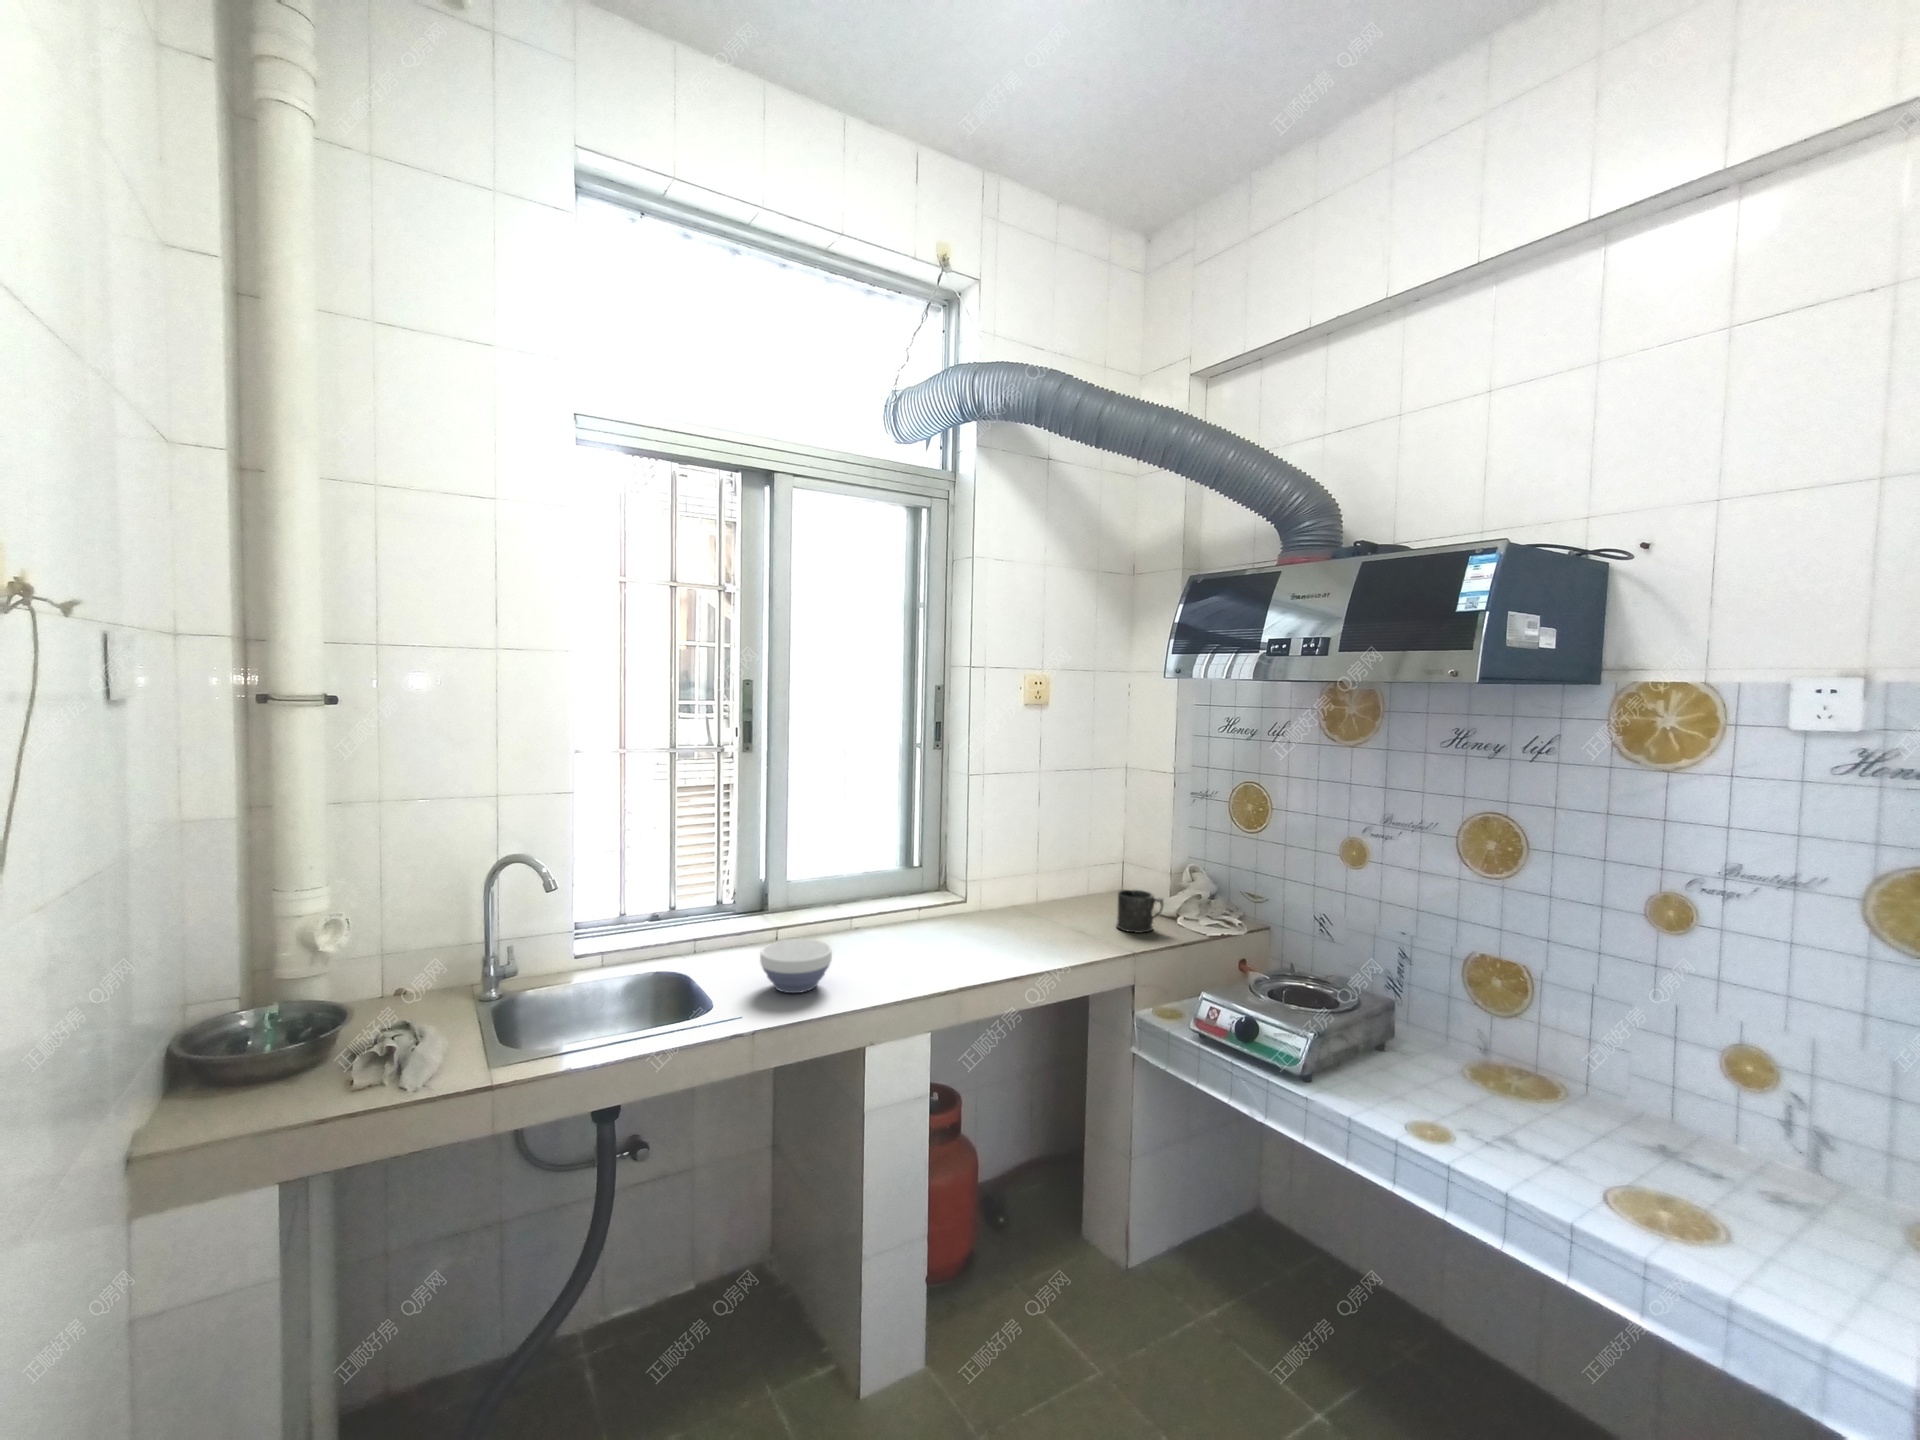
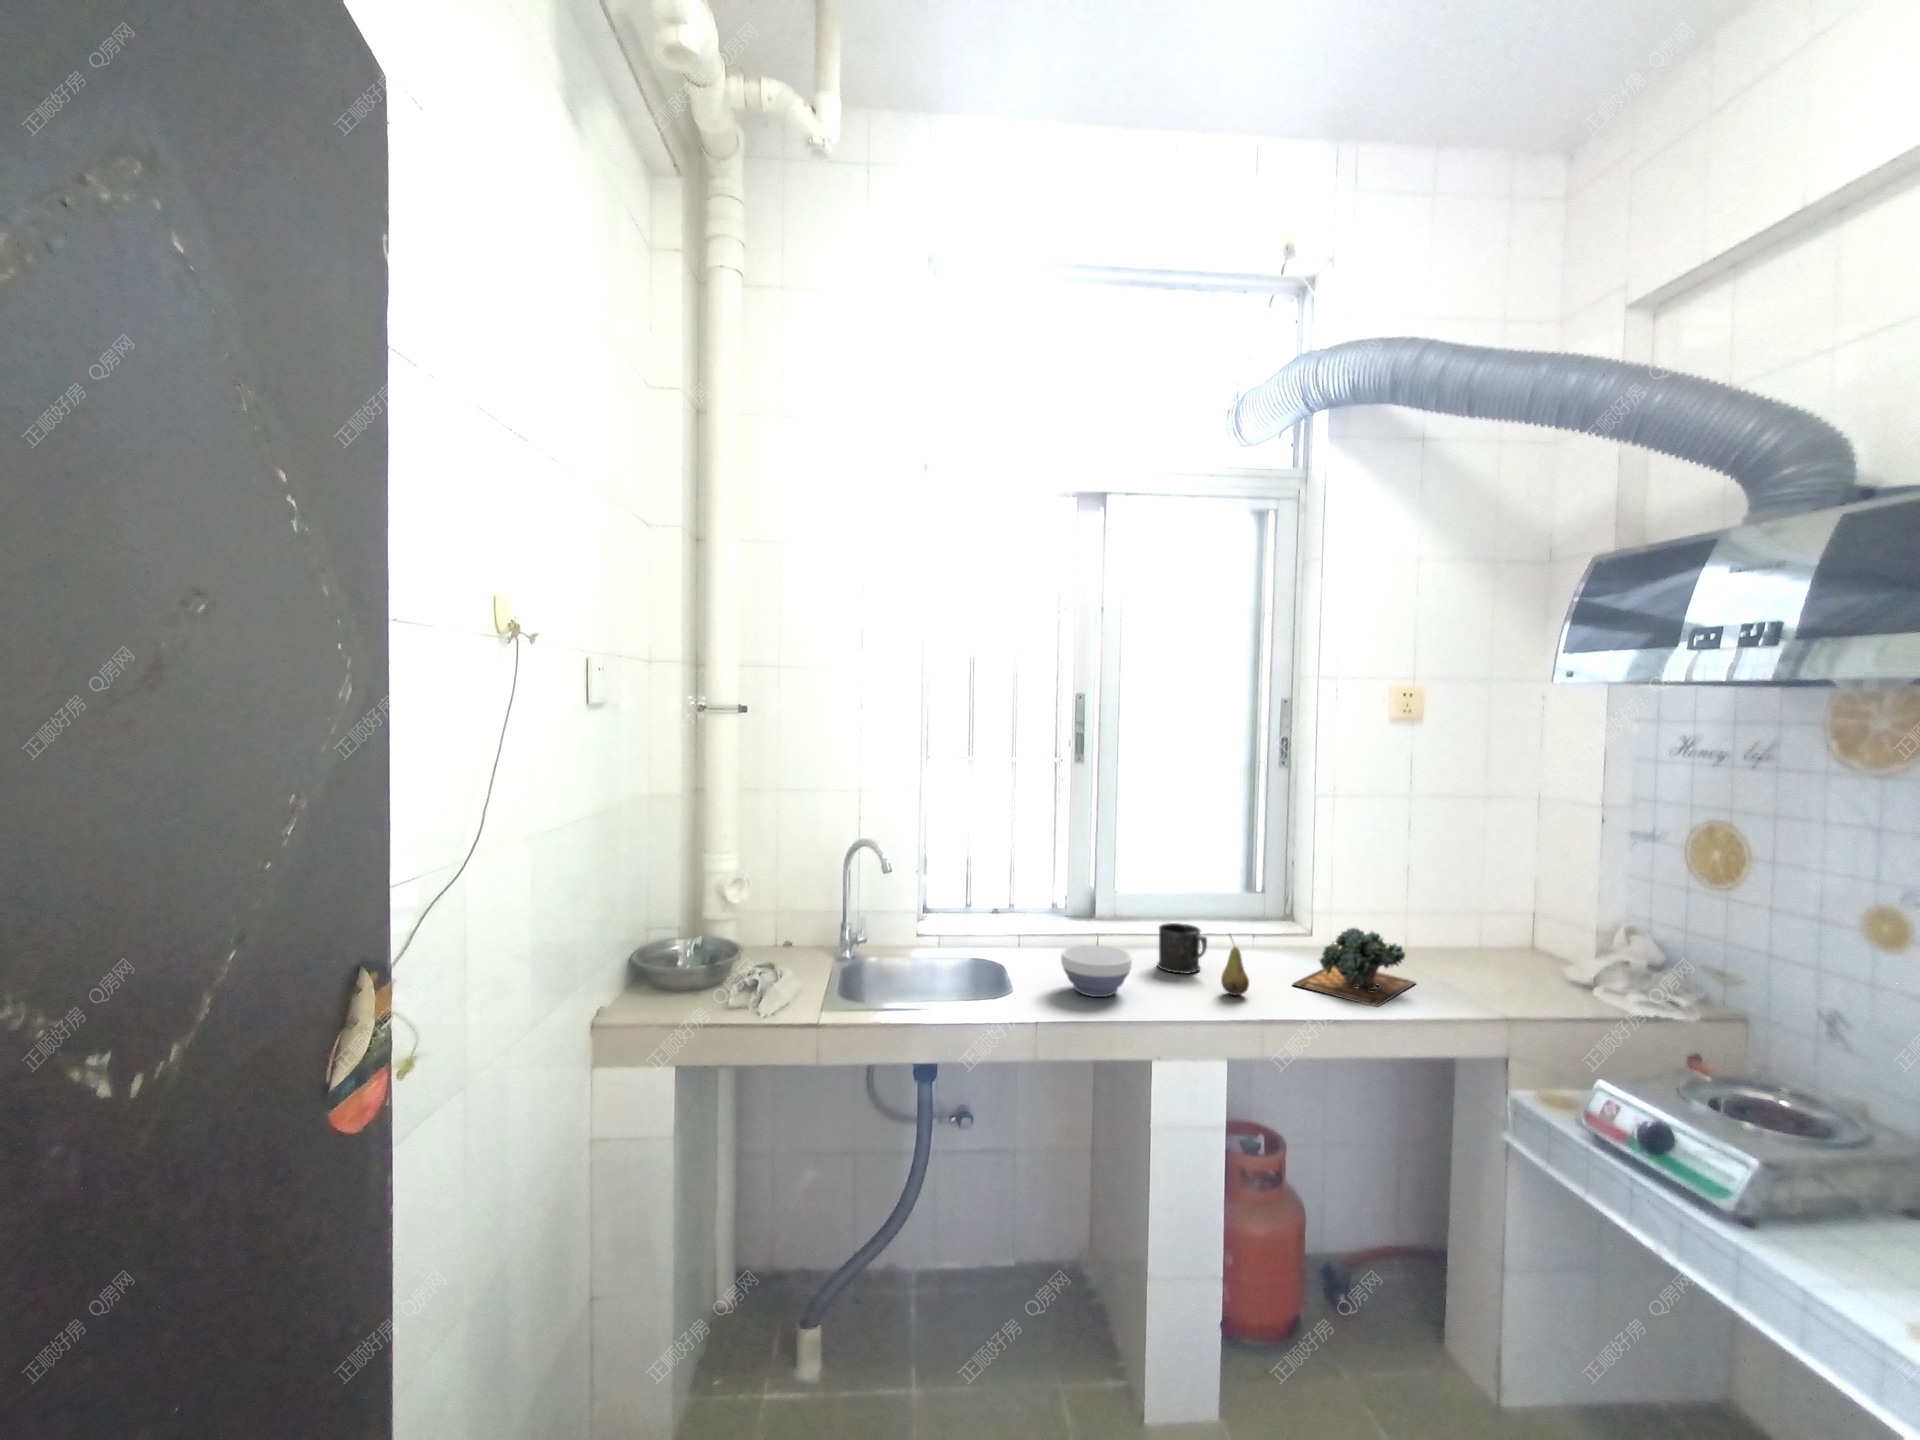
mug: present [1116,890,1164,933] -> present [1157,923,1207,973]
succulent plant: none [965,891,1057,959] -> present [1293,928,1415,1007]
fruit: none [911,911,936,969] -> present [1221,946,1249,996]

